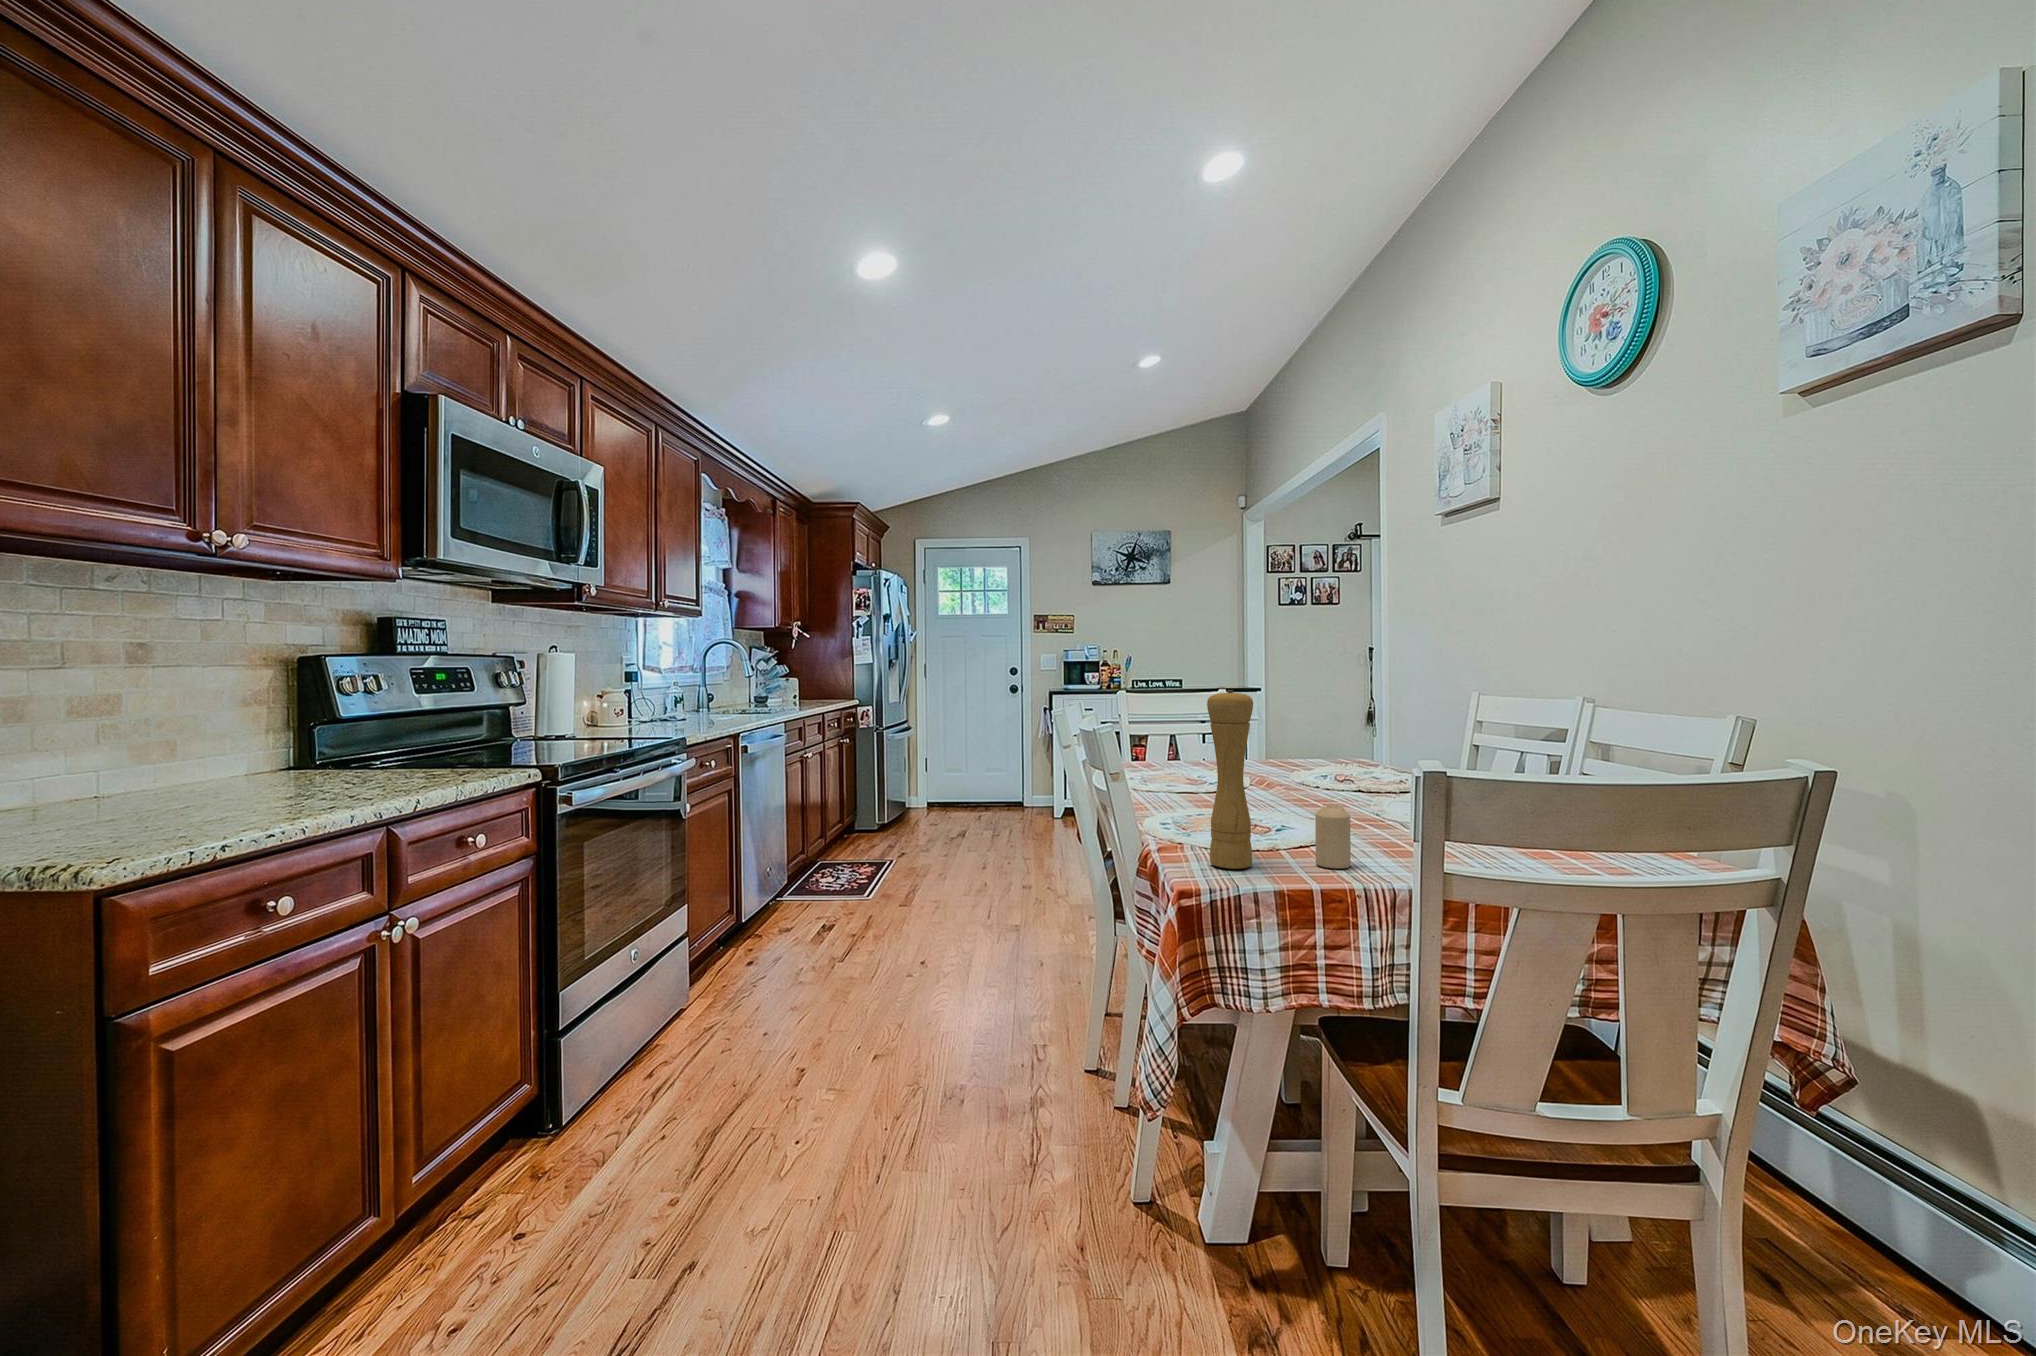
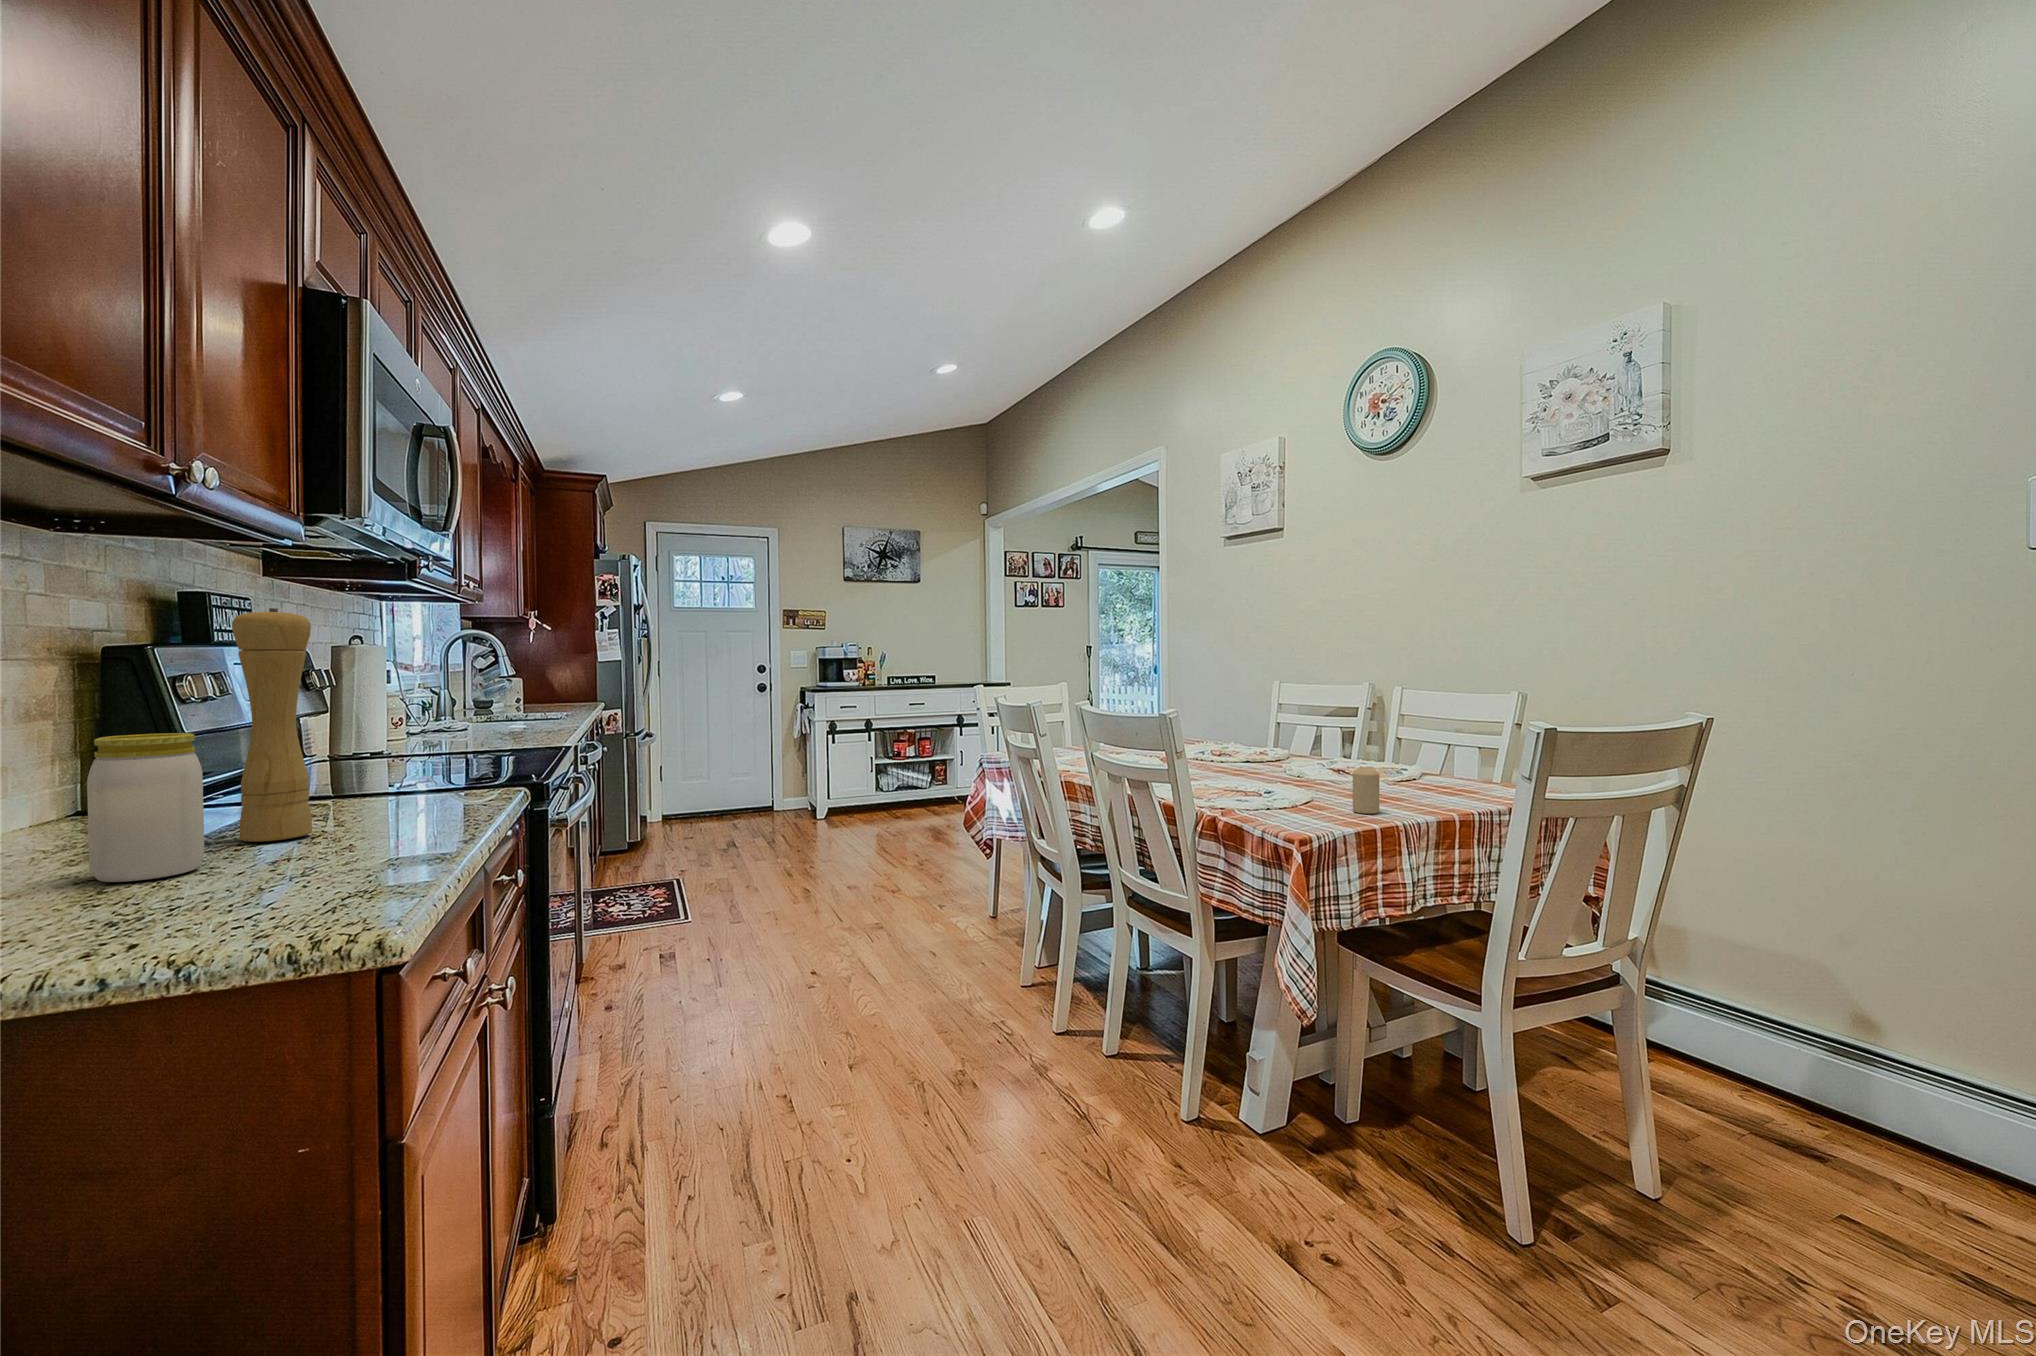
pepper mill: present [1207,690,1253,869] -> present [232,608,312,842]
jar: none [84,721,166,821] -> present [87,733,204,882]

